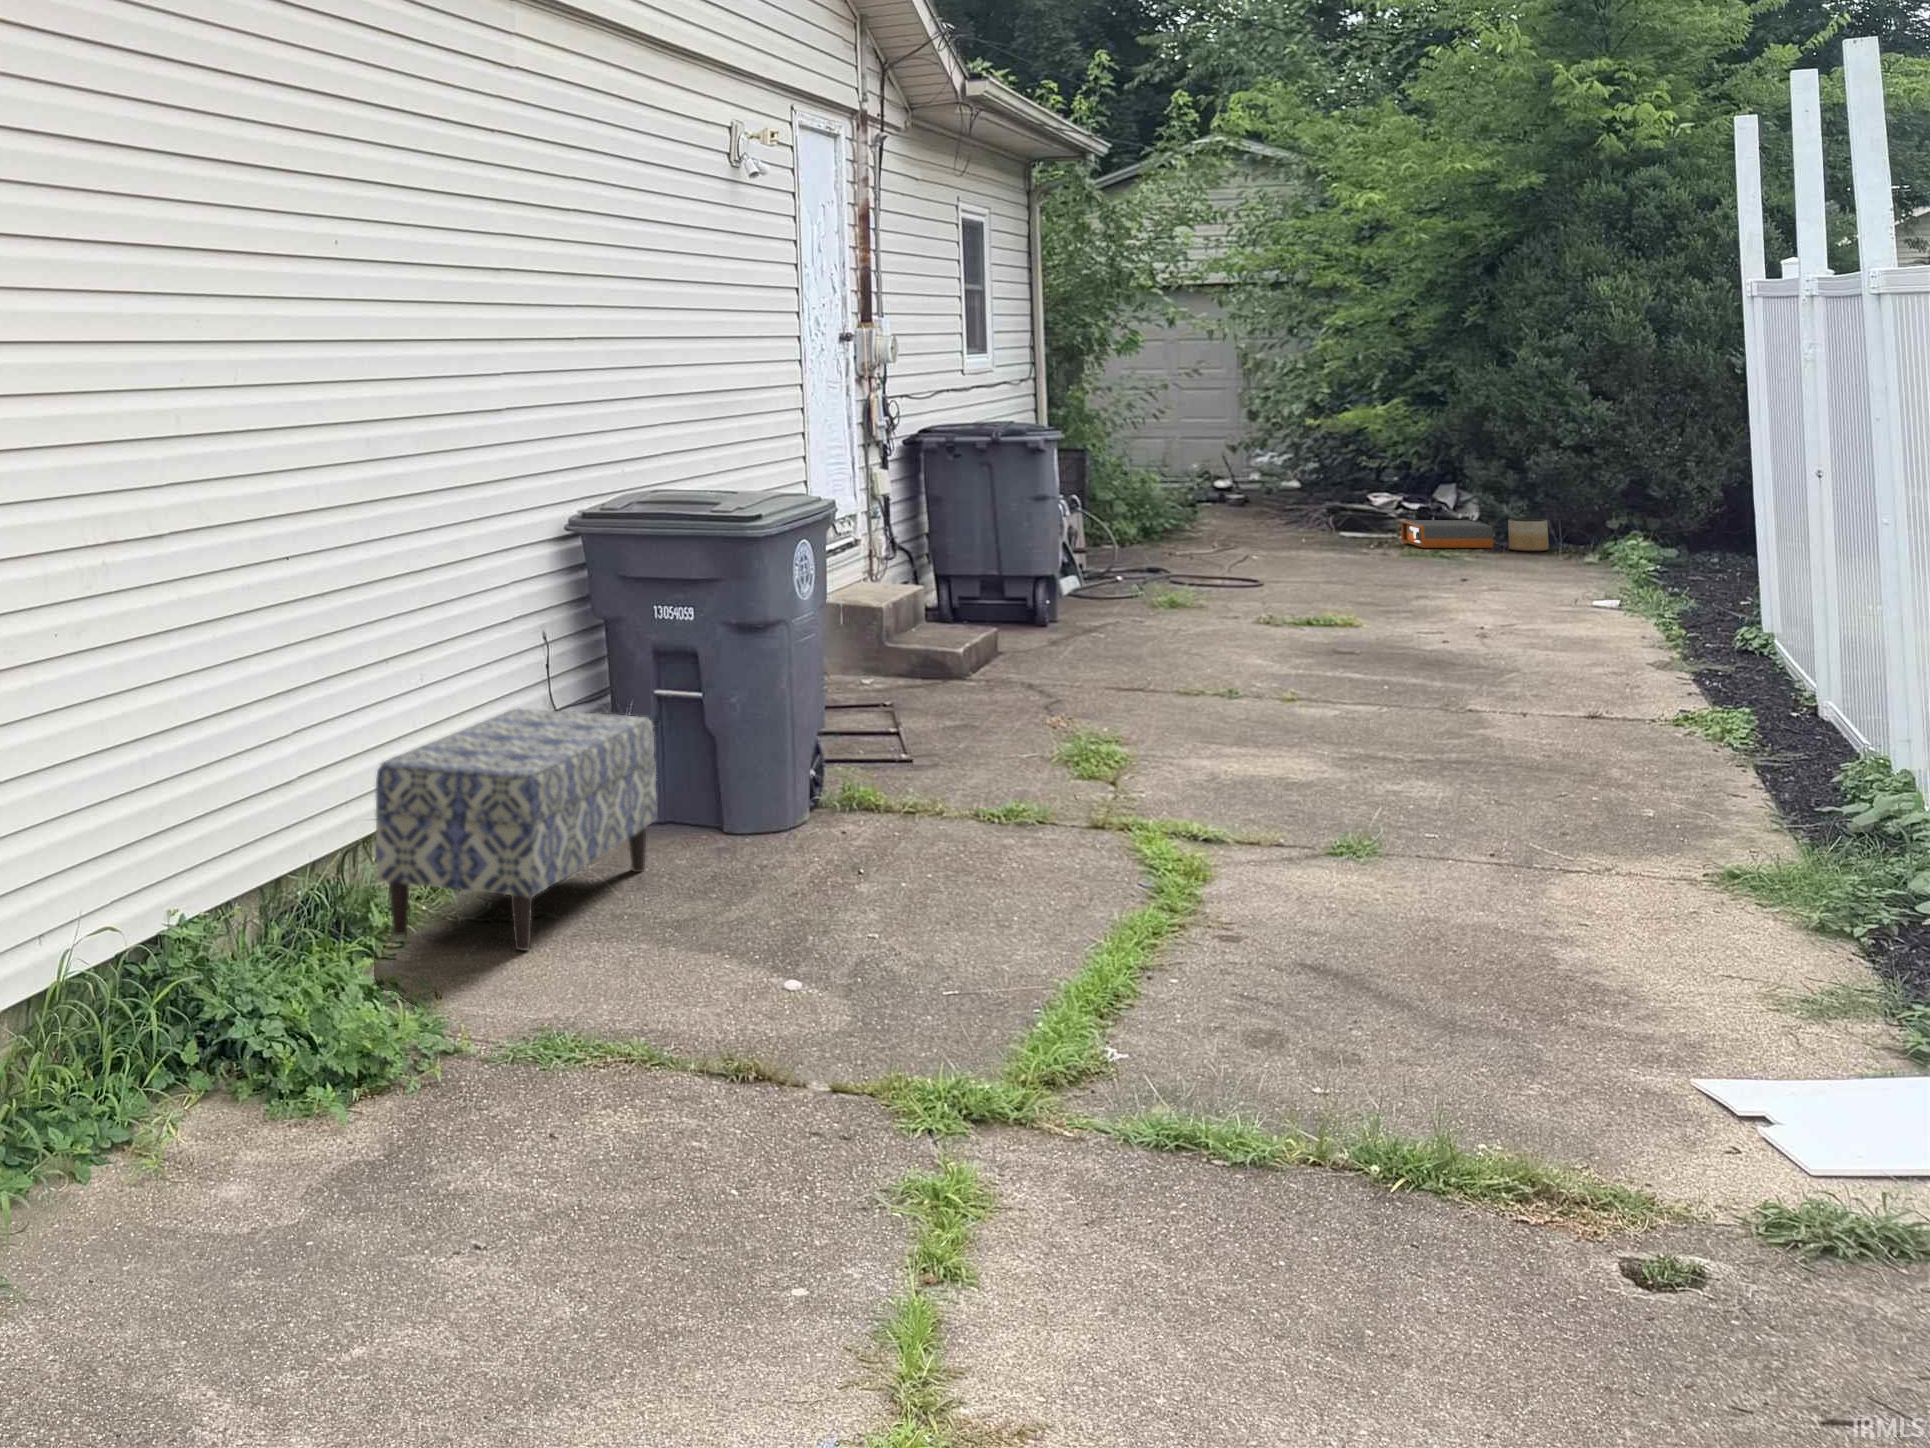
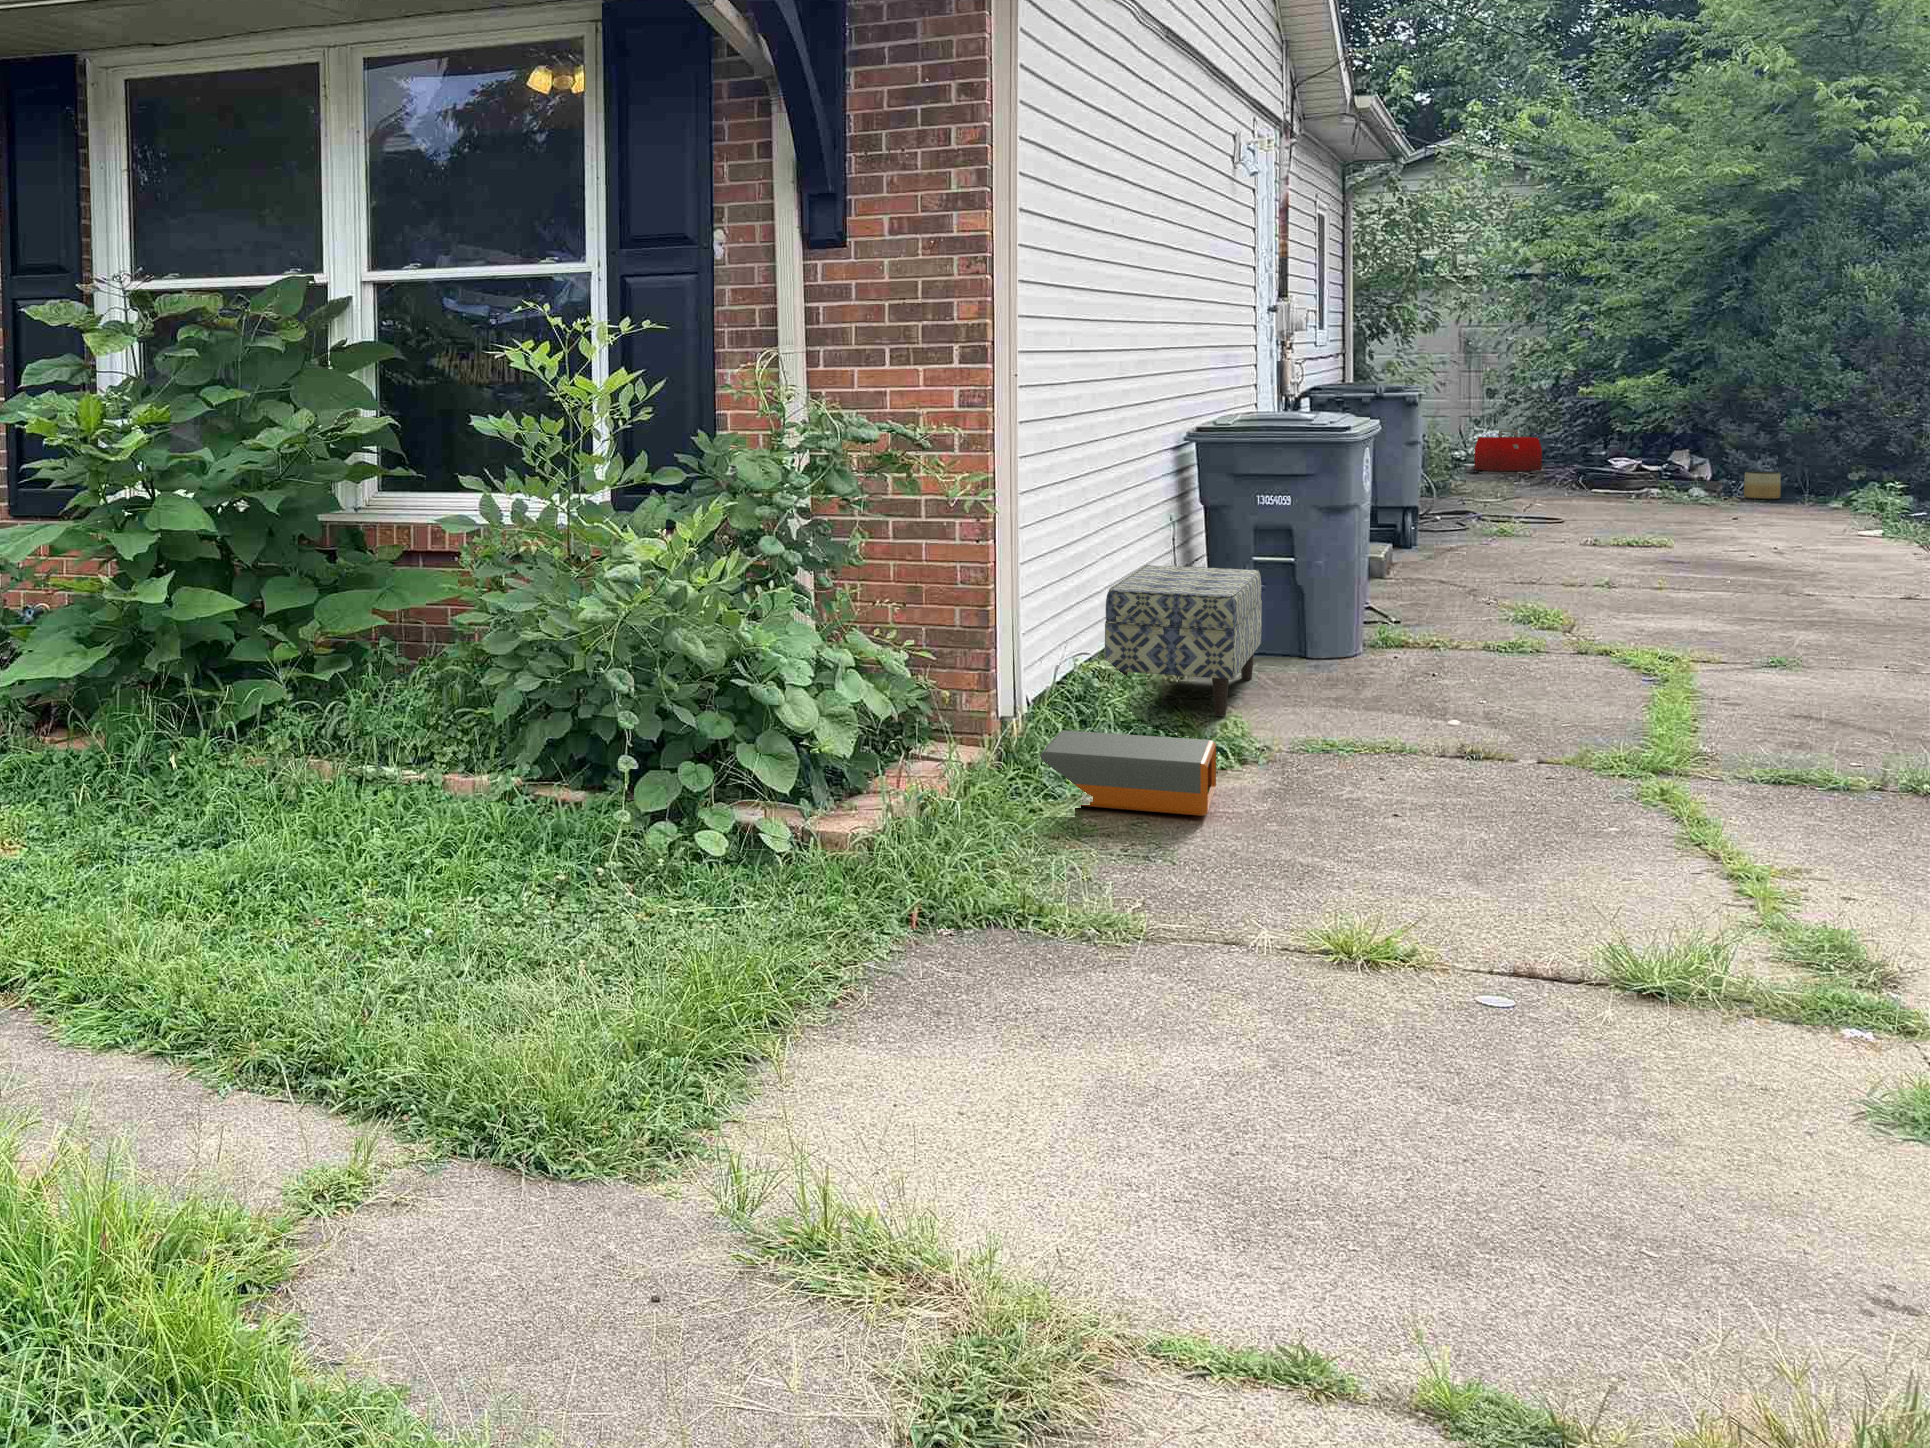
toolbox: none [1239,467,1312,515] -> present [1474,430,1542,471]
storage box: present [1401,520,1493,548] -> present [1040,730,1216,816]

